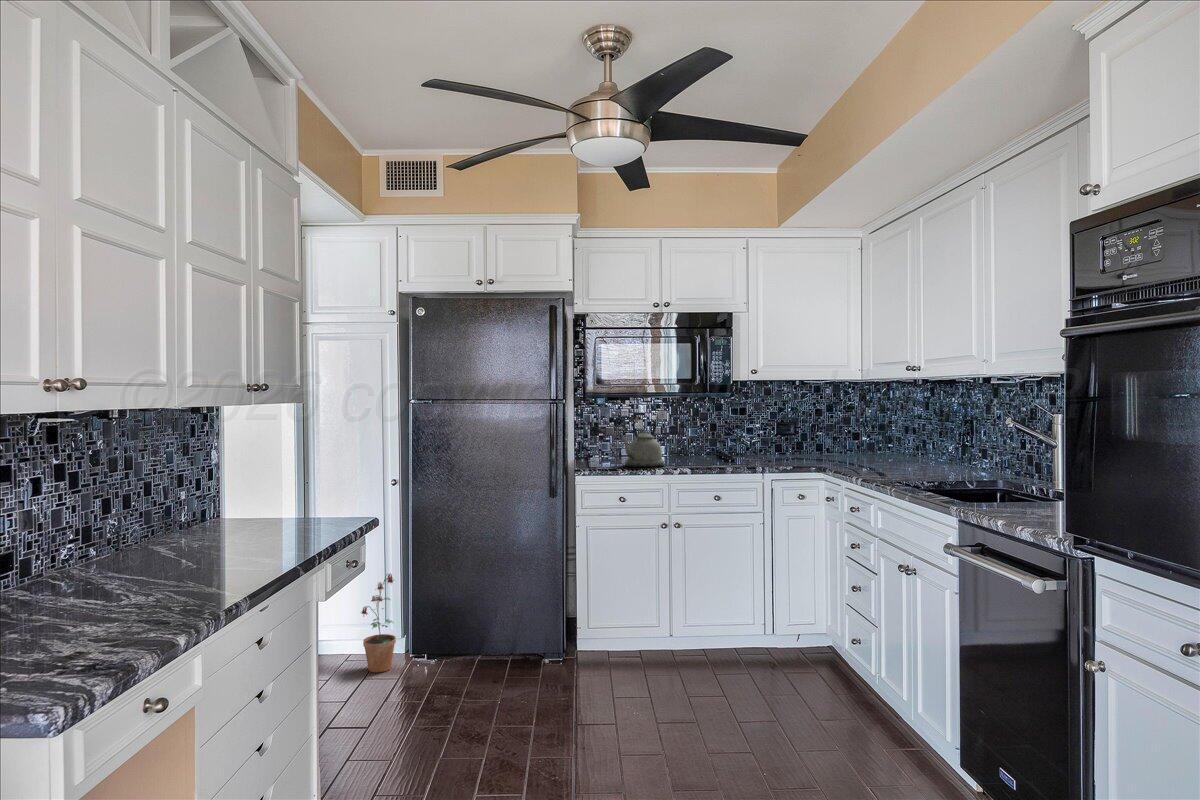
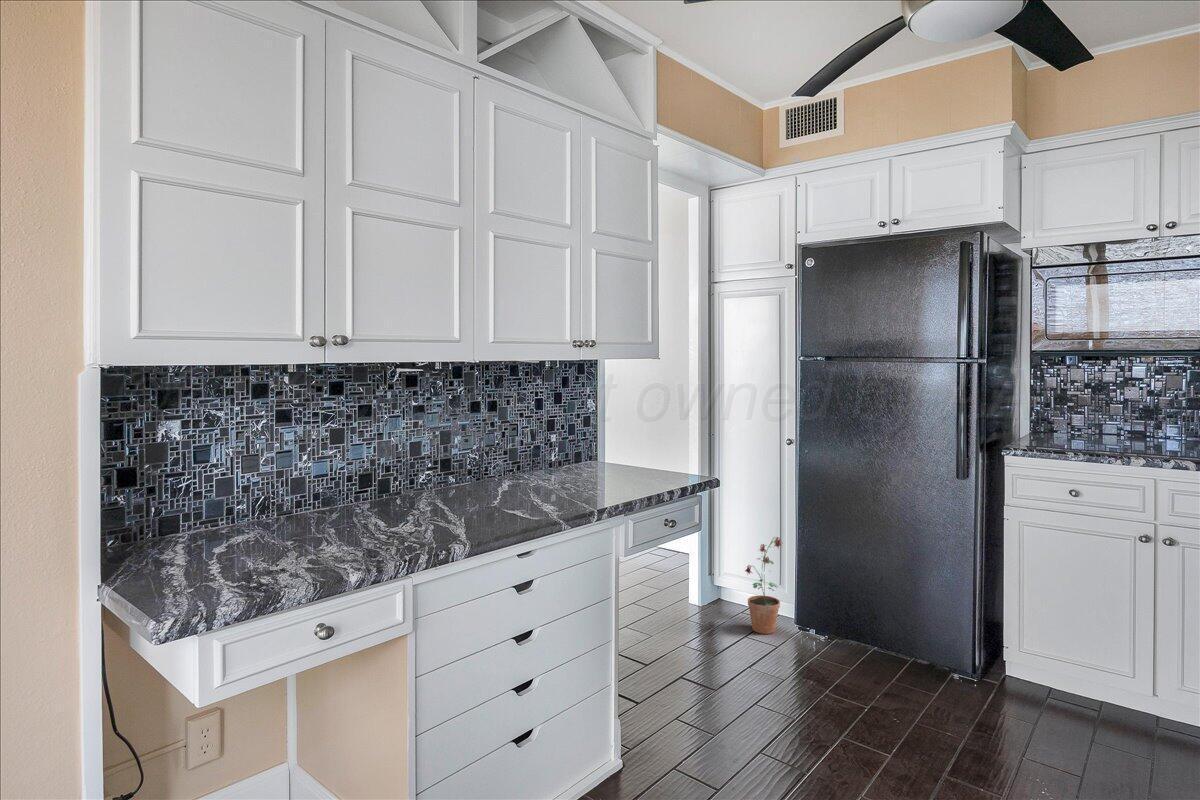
kettle: present [621,419,665,467] -> none [1076,386,1157,453]

